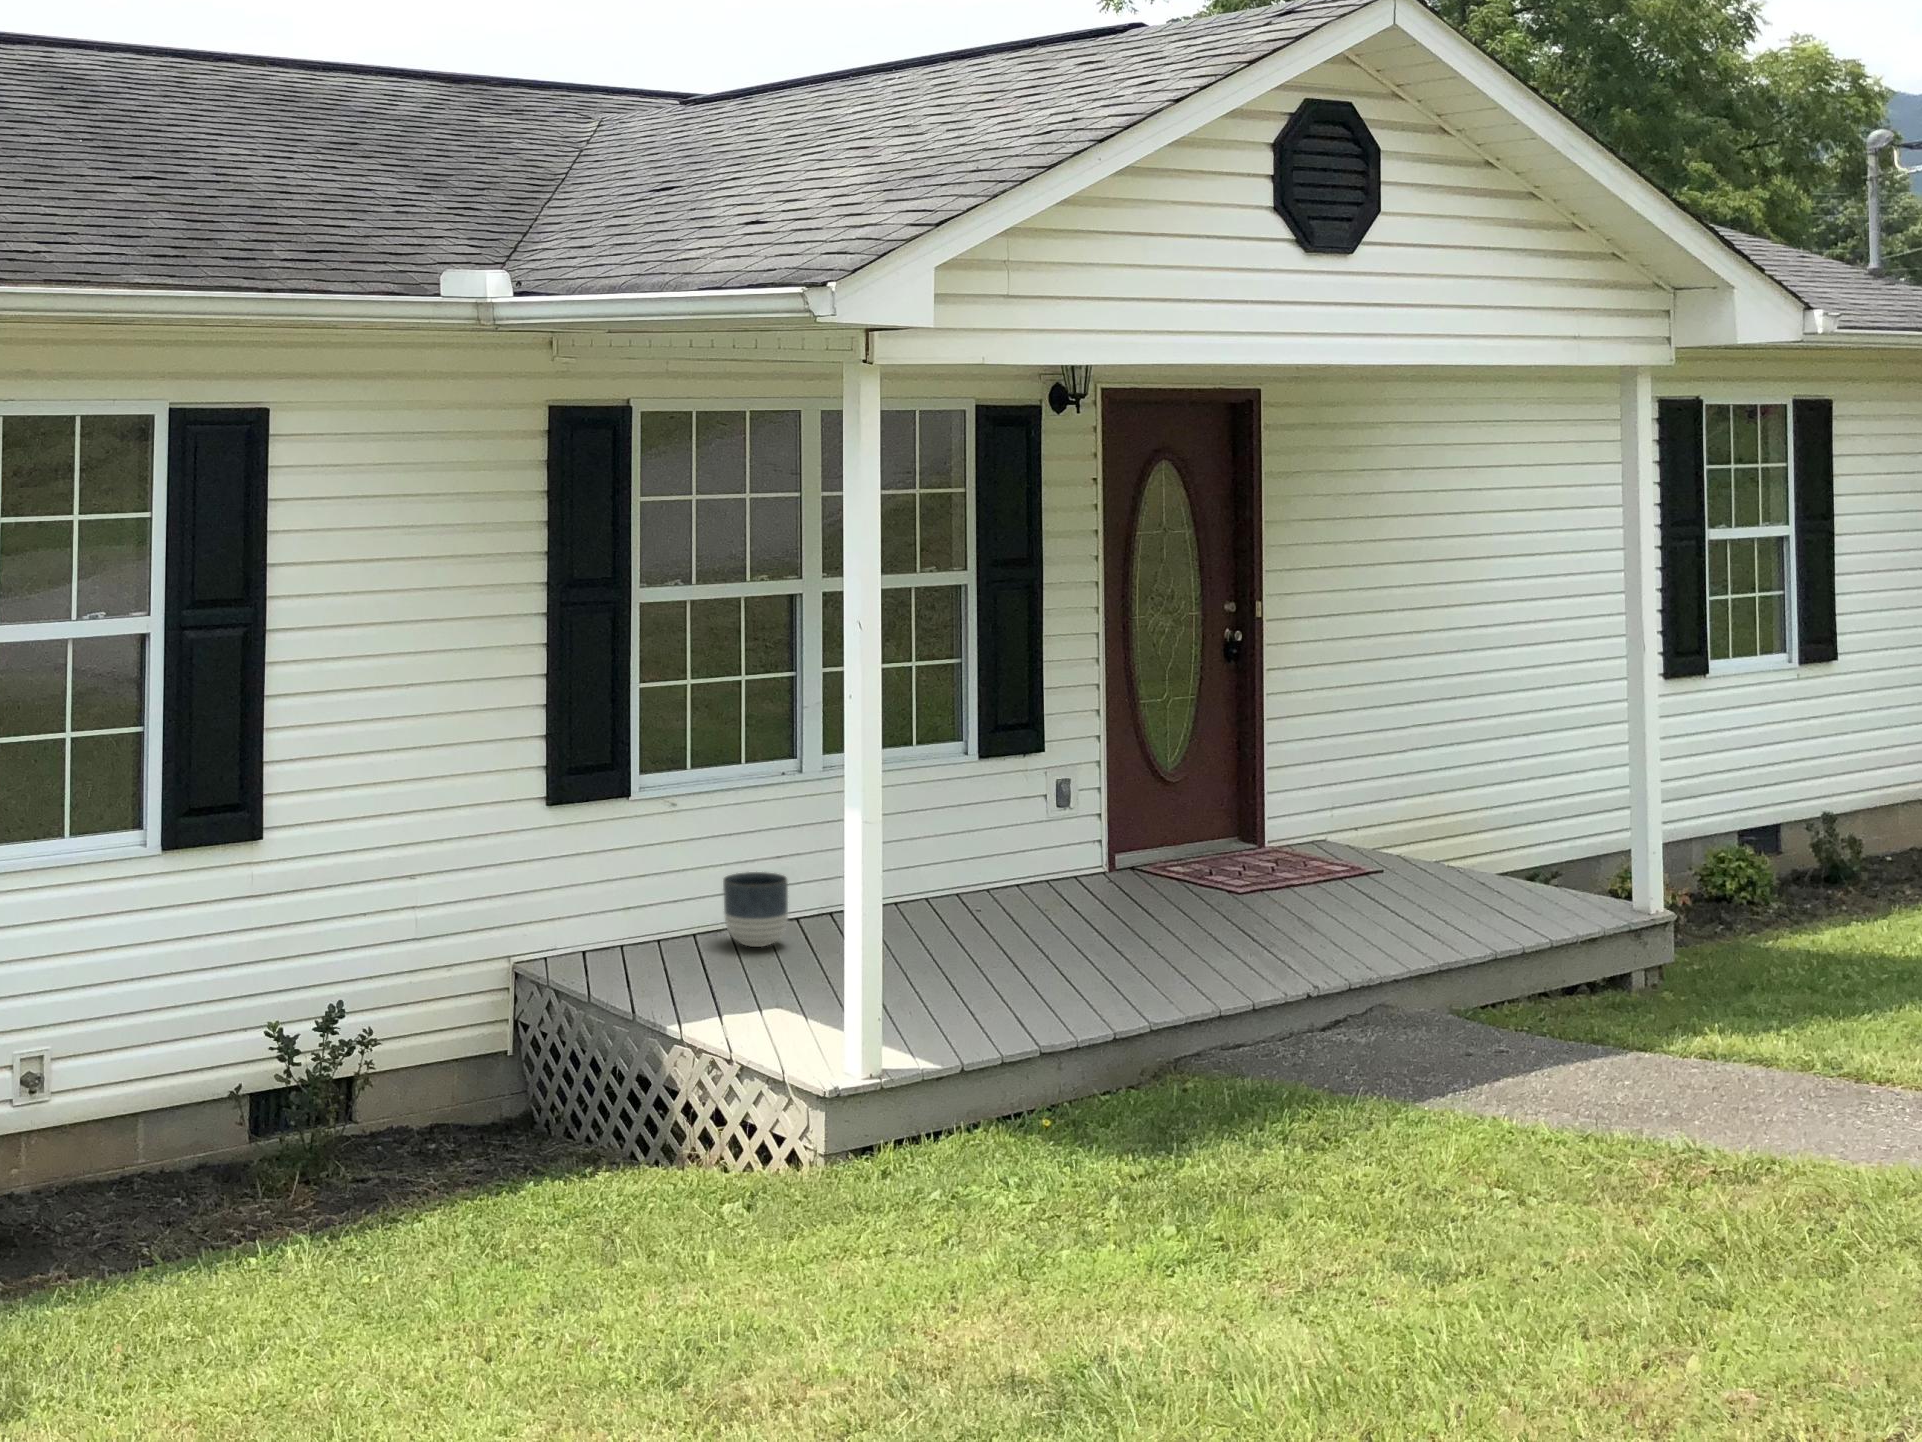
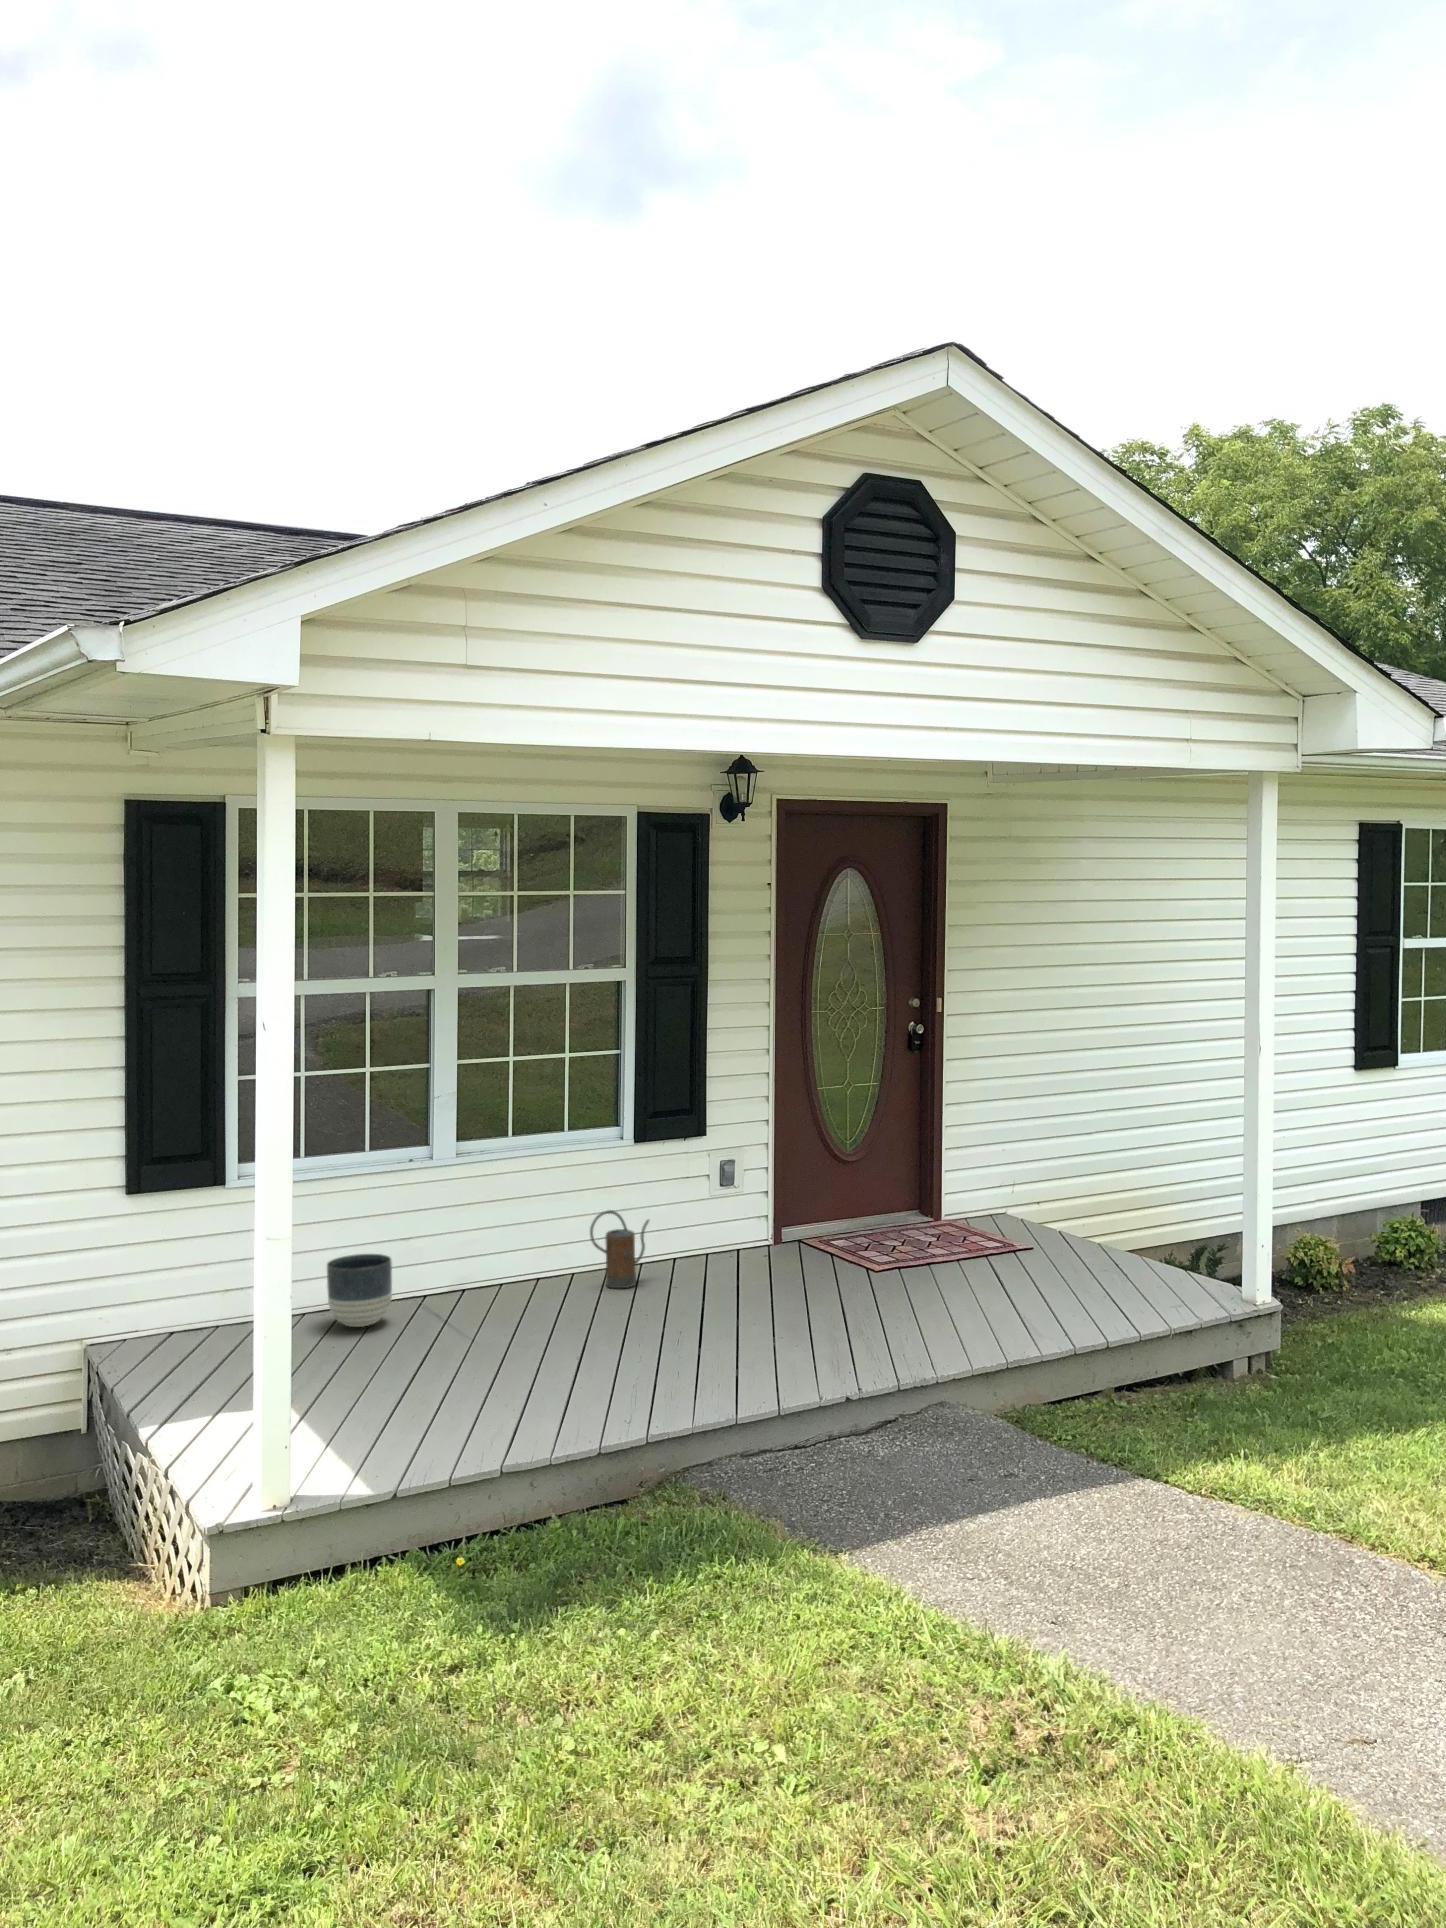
watering can: none [959,828,1011,910] -> present [590,1210,649,1288]

